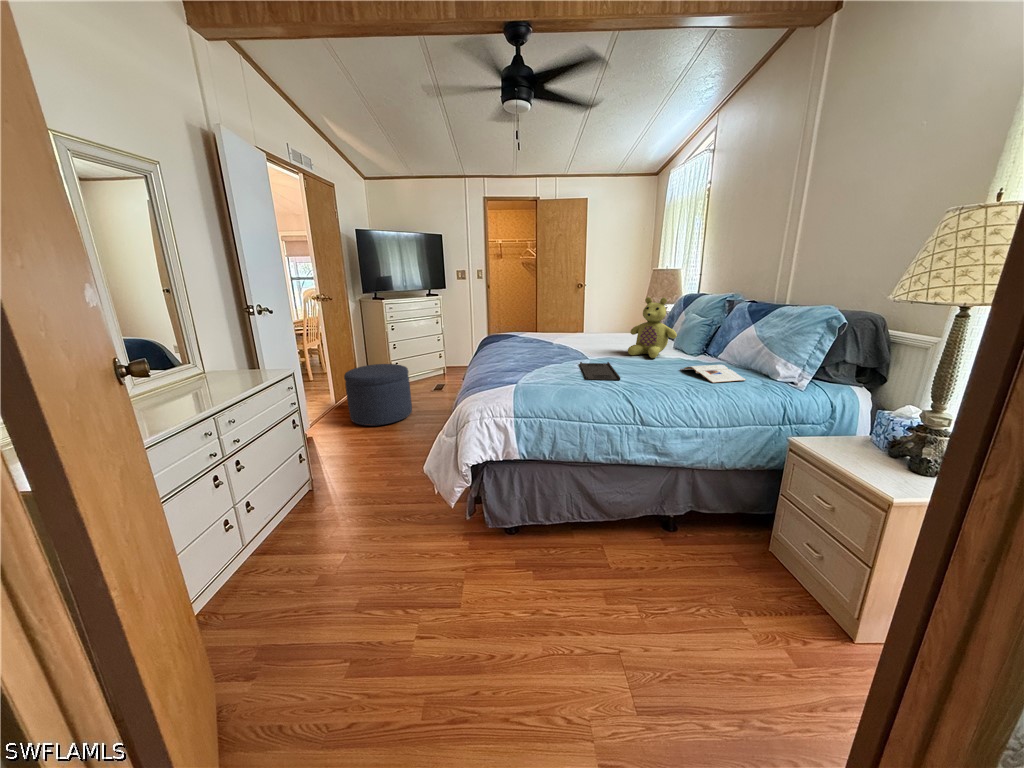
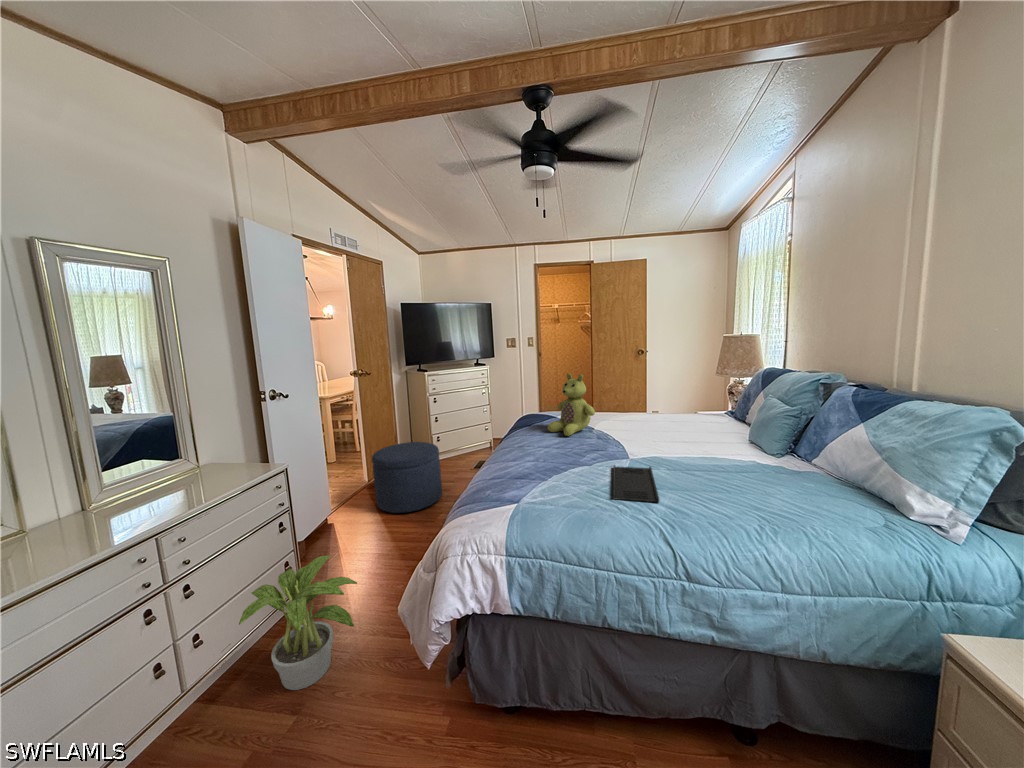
stuffed bear: present [628,297,677,358] -> present [548,373,595,436]
magazine: present [680,365,746,383] -> none [751,481,856,516]
potted plant: none [279,442,381,543] -> present [239,555,357,690]

